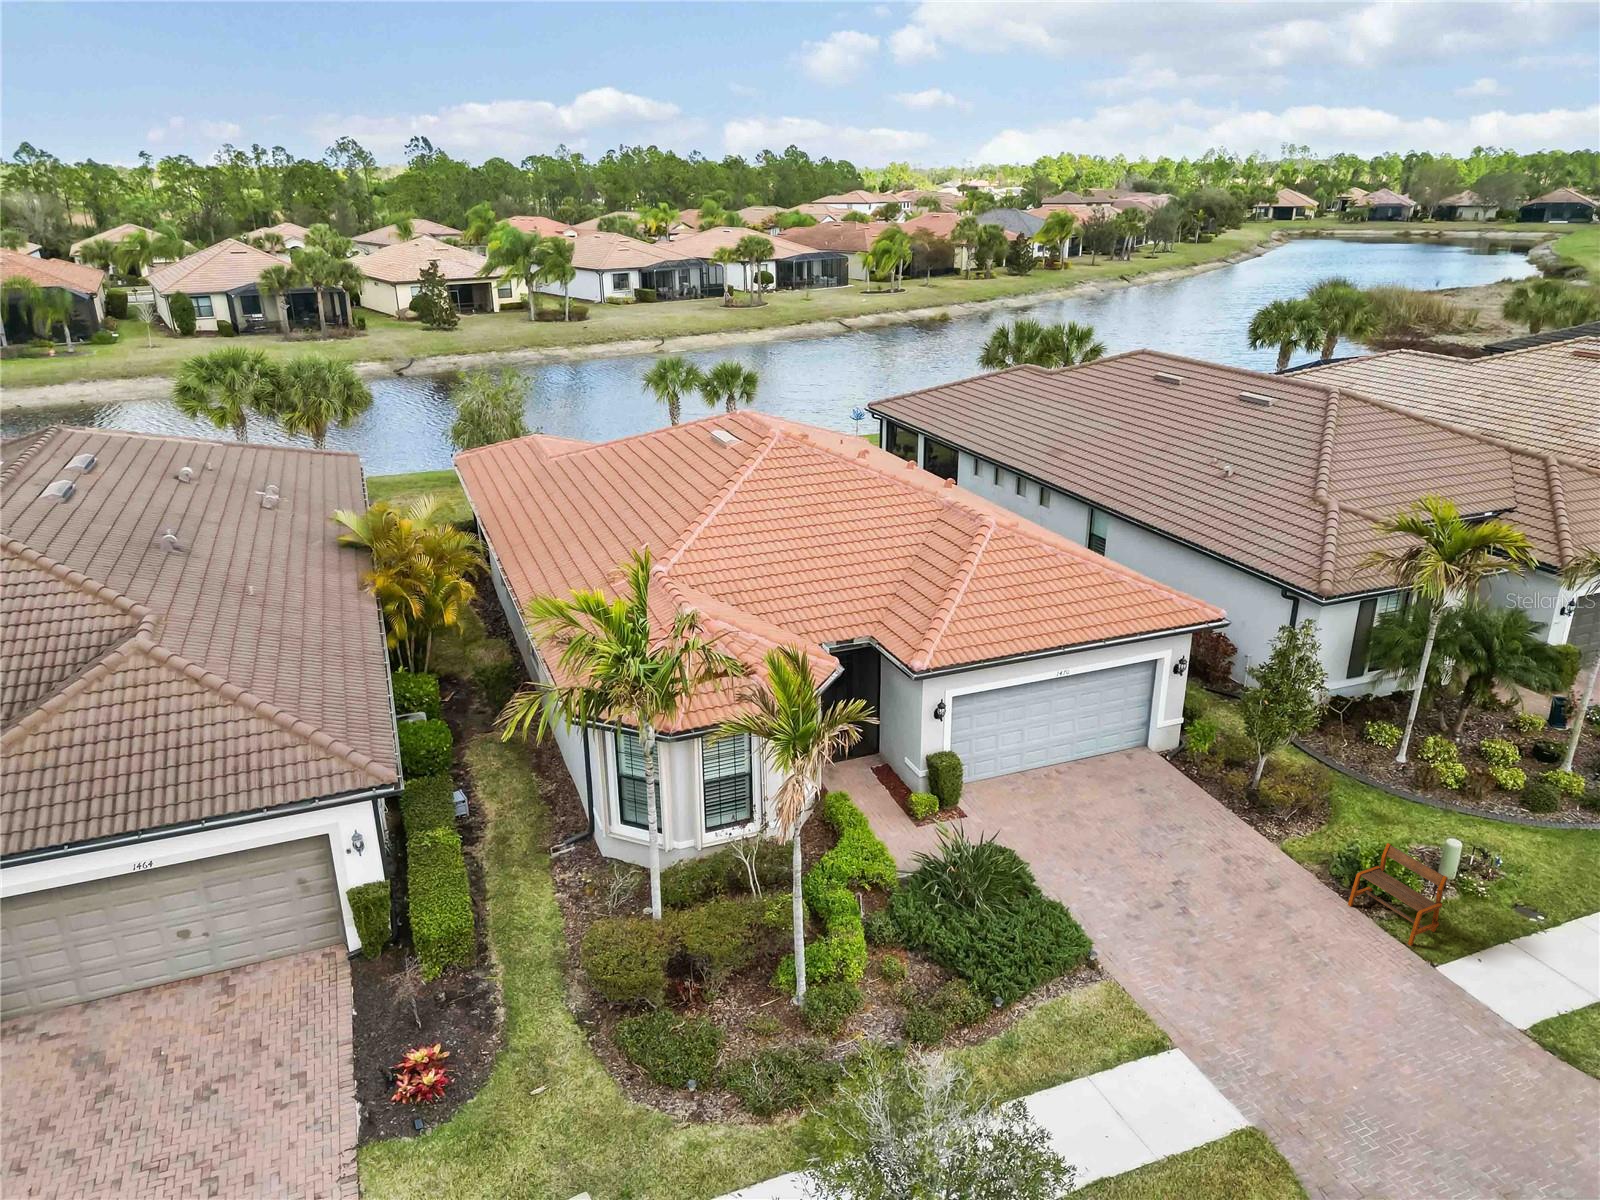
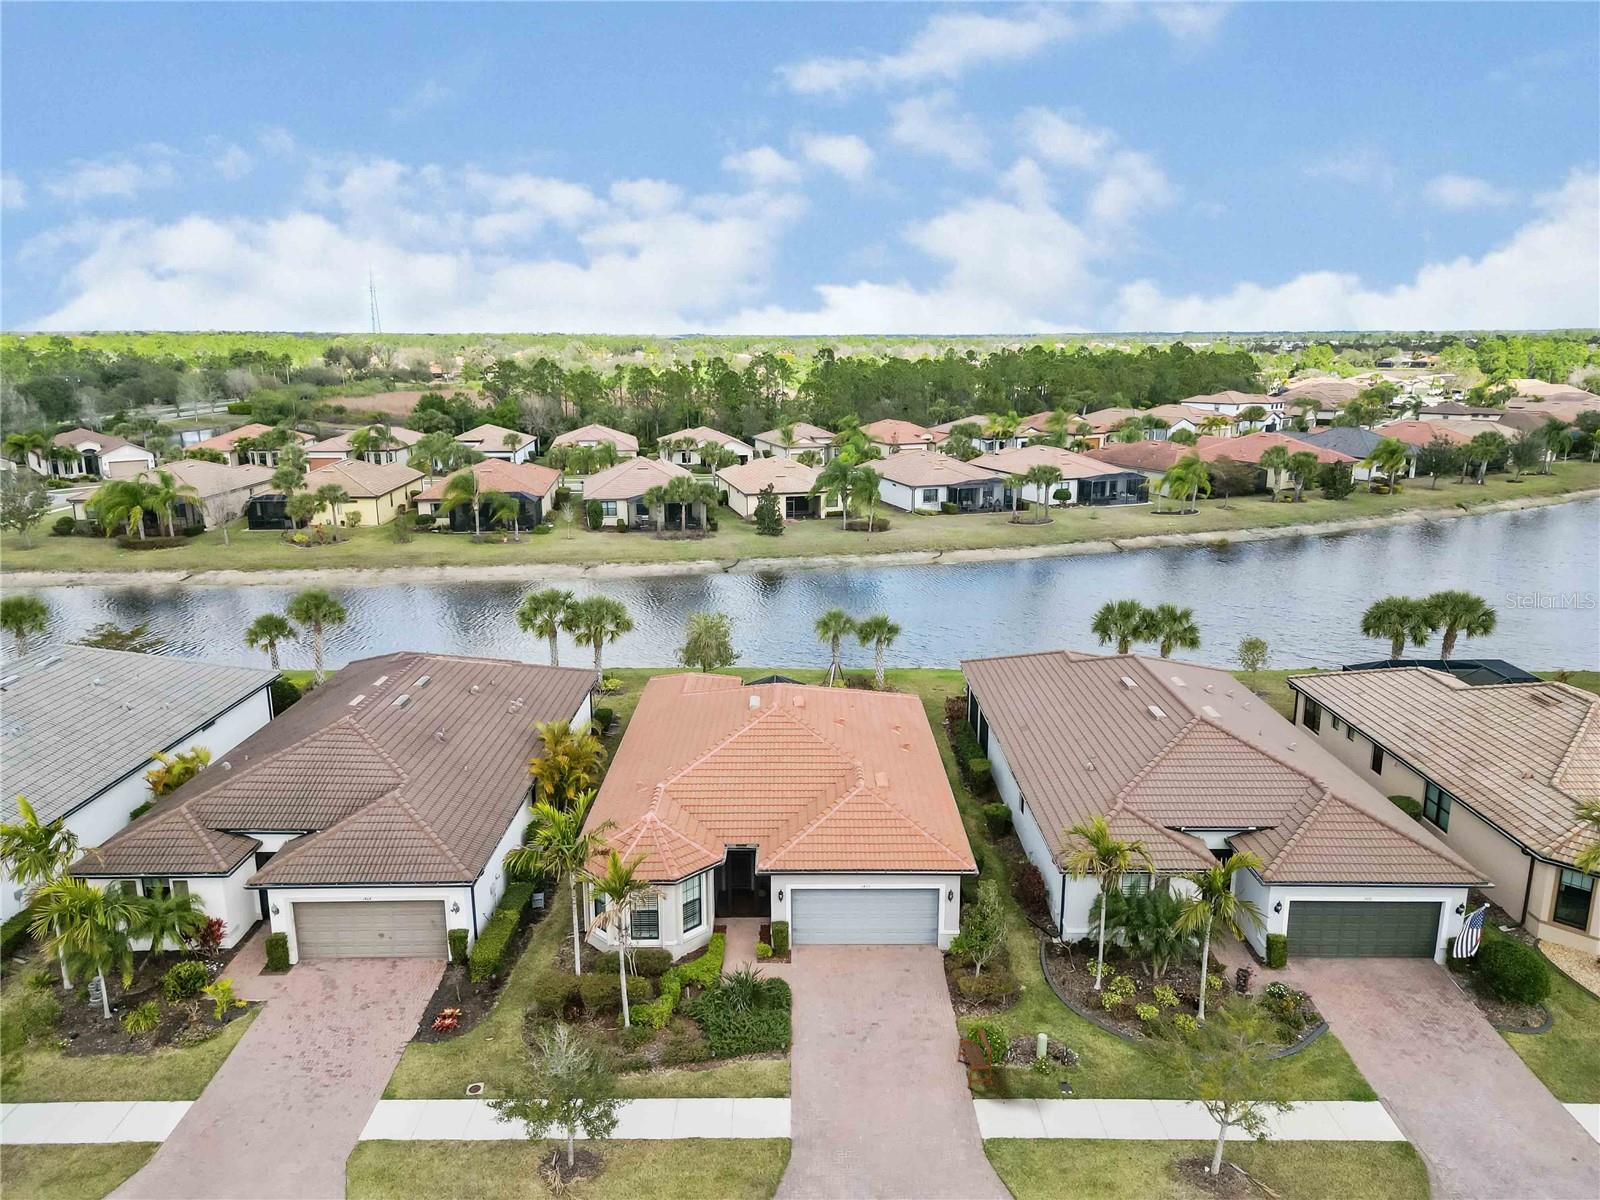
potted tree: none [462,928,494,979] -> present [489,964,502,987]

